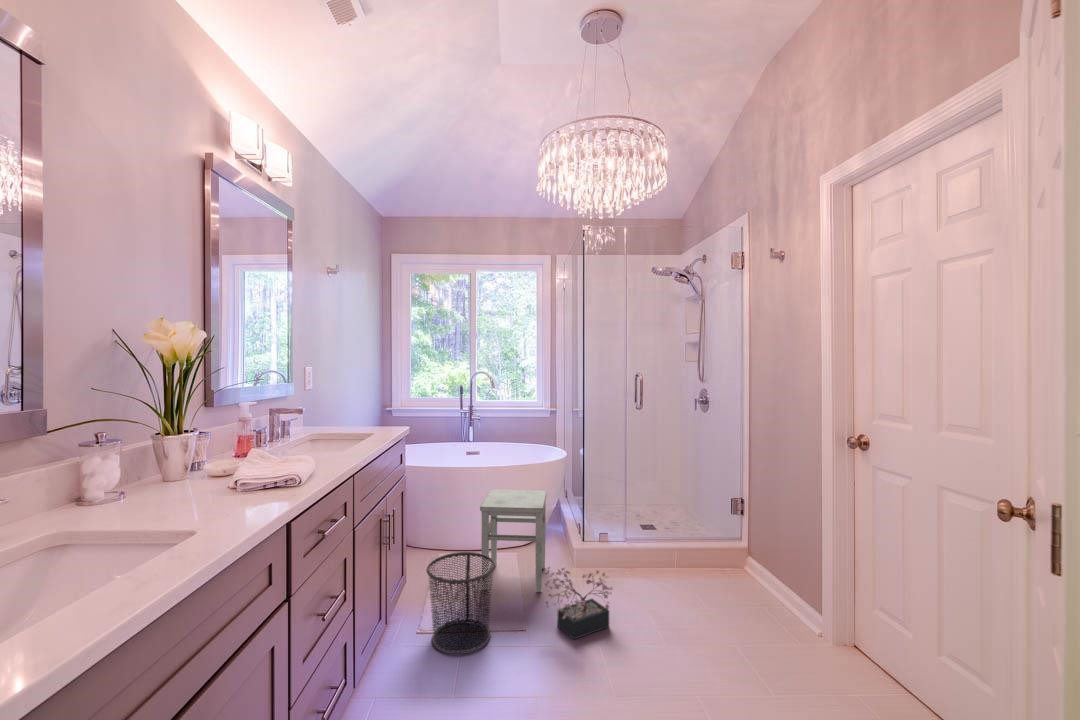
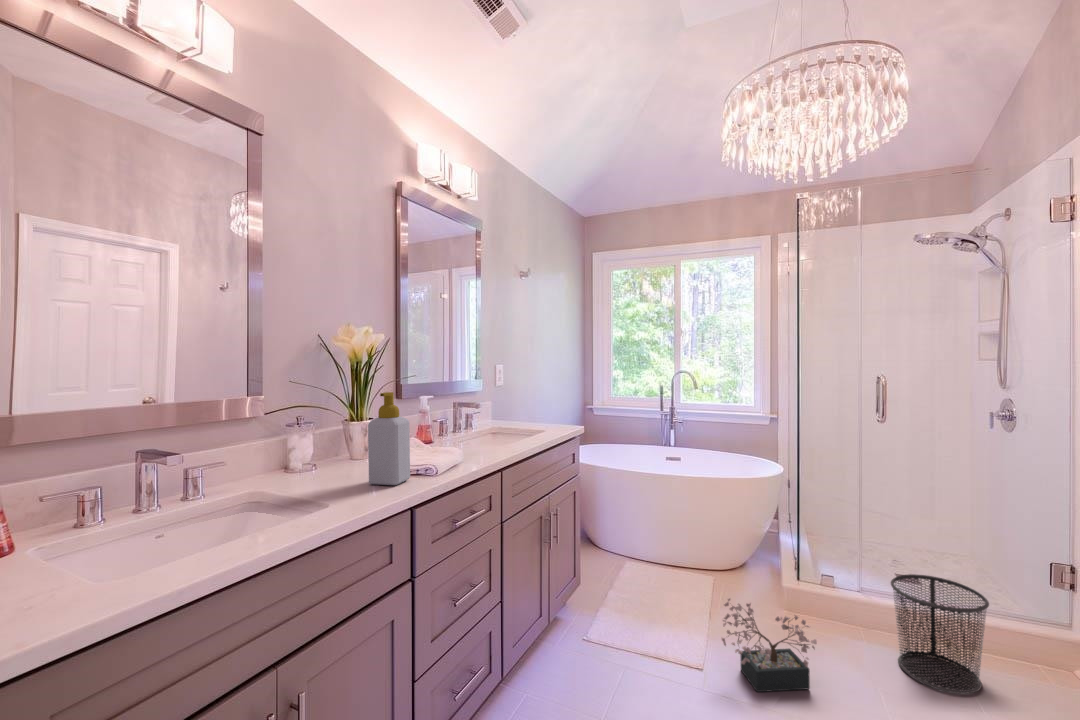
soap bottle: none [226,400,275,506] -> present [368,392,410,485]
stool: present [480,490,547,592] -> none [659,501,745,627]
waste bin: present [427,552,495,654] -> present [891,574,989,694]

